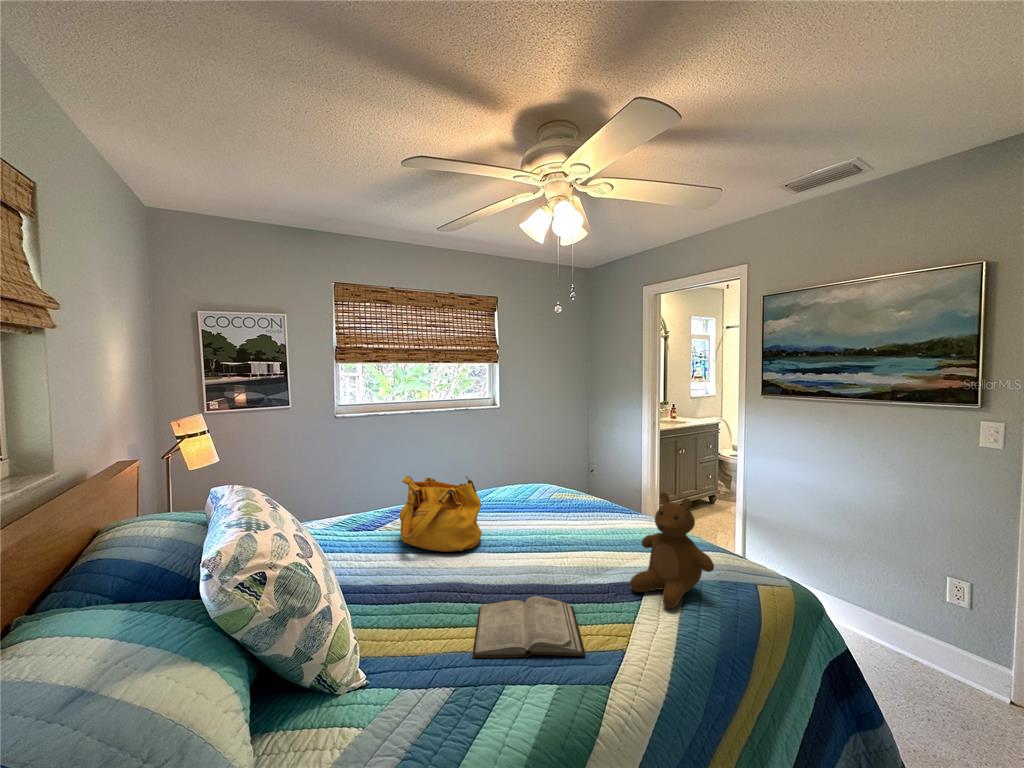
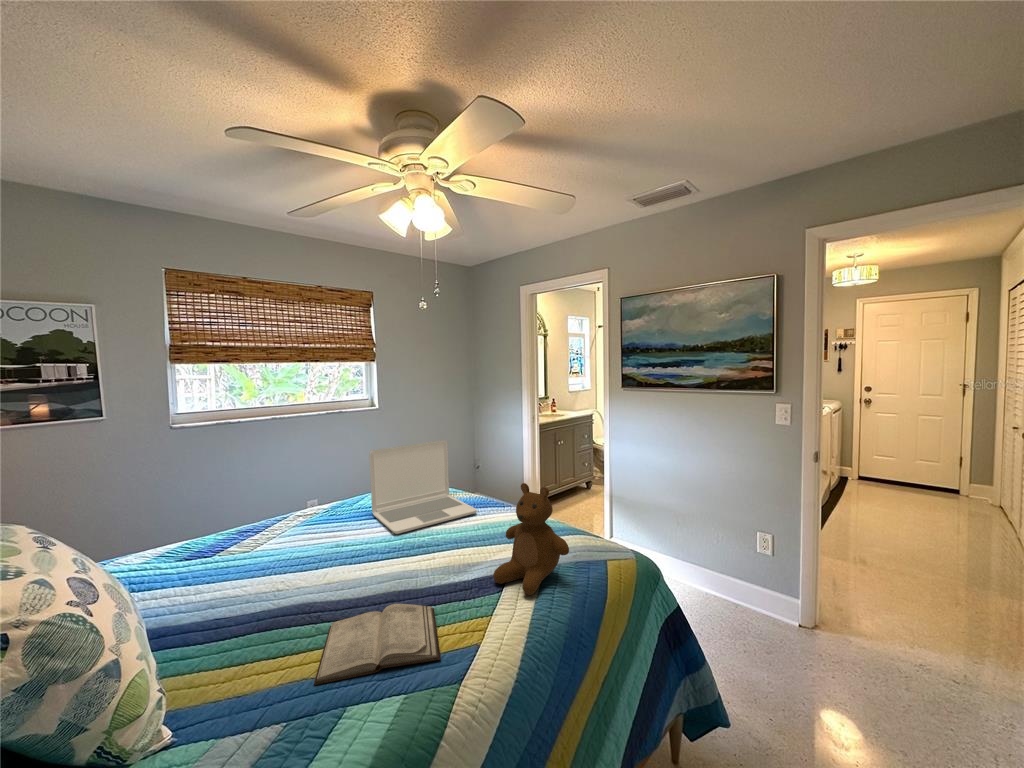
laptop: none [502,442,605,530] -> present [370,440,477,534]
handbag: present [399,476,482,552] -> none [245,483,343,569]

